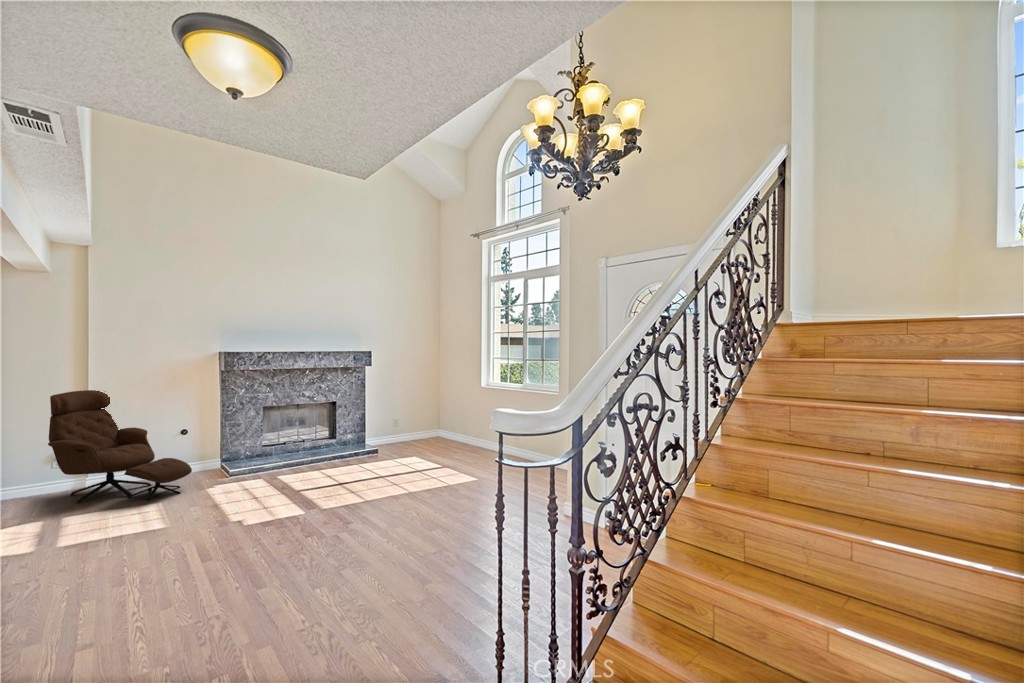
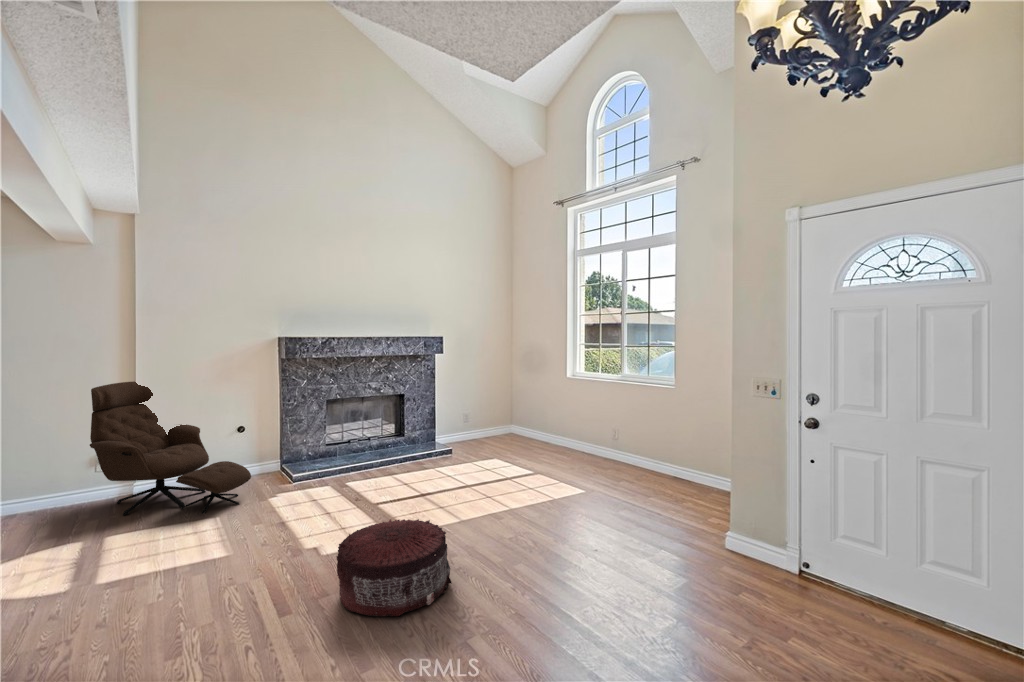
pouf: none [250,493,342,559] -> present [336,519,452,616]

